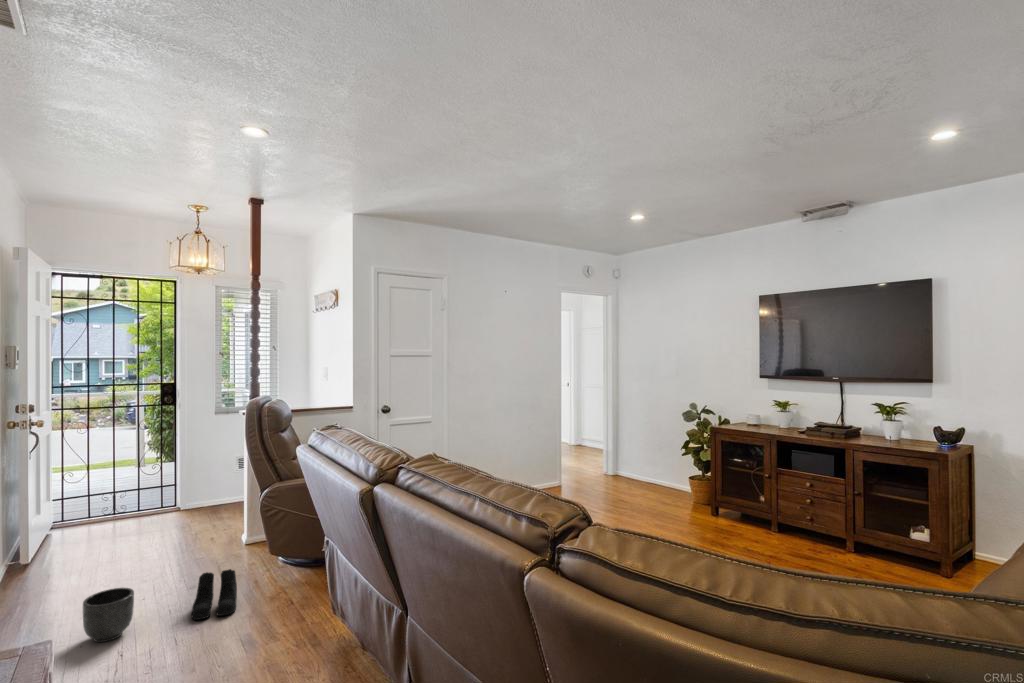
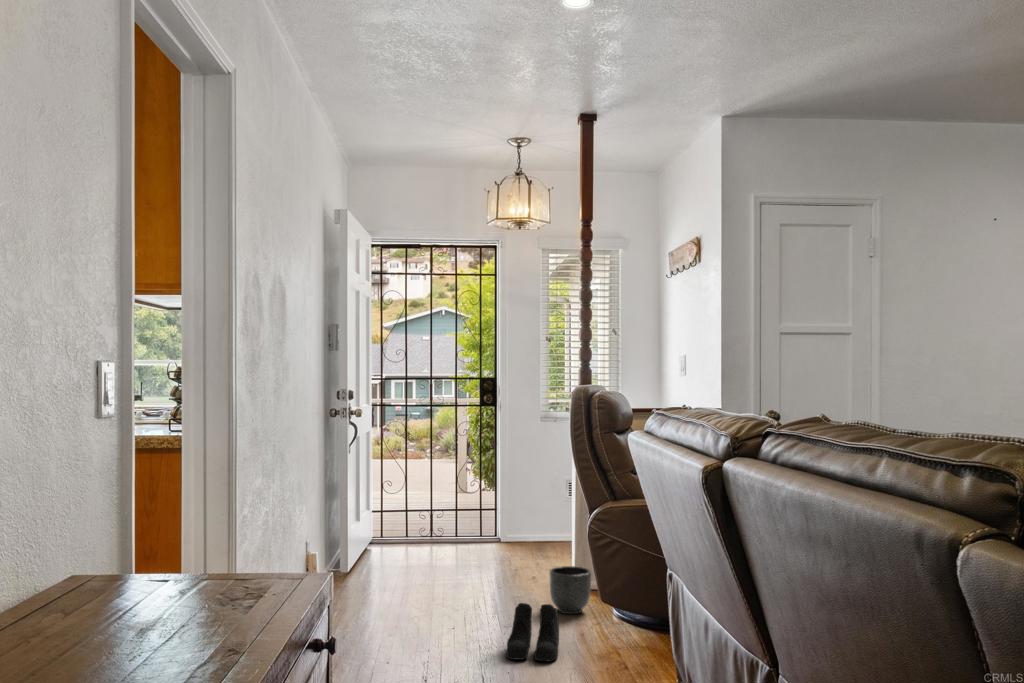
planter: present [83,588,134,642] -> present [550,566,591,614]

